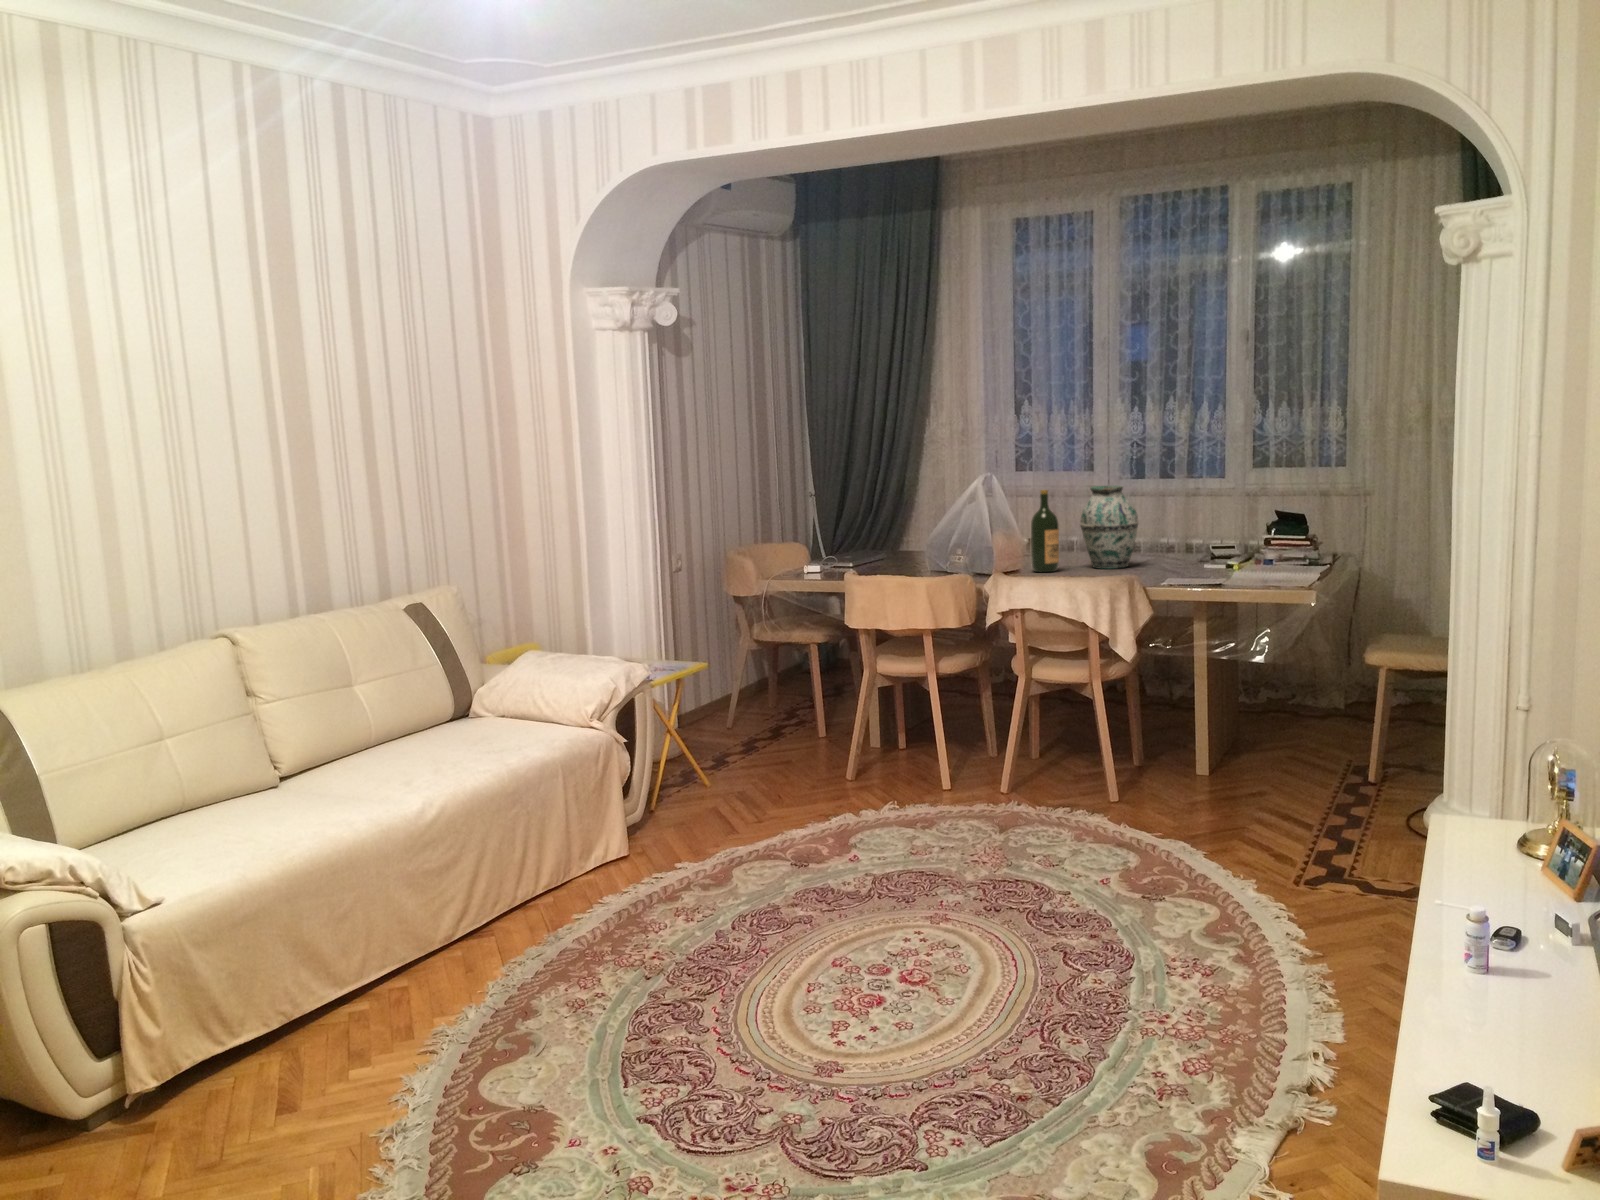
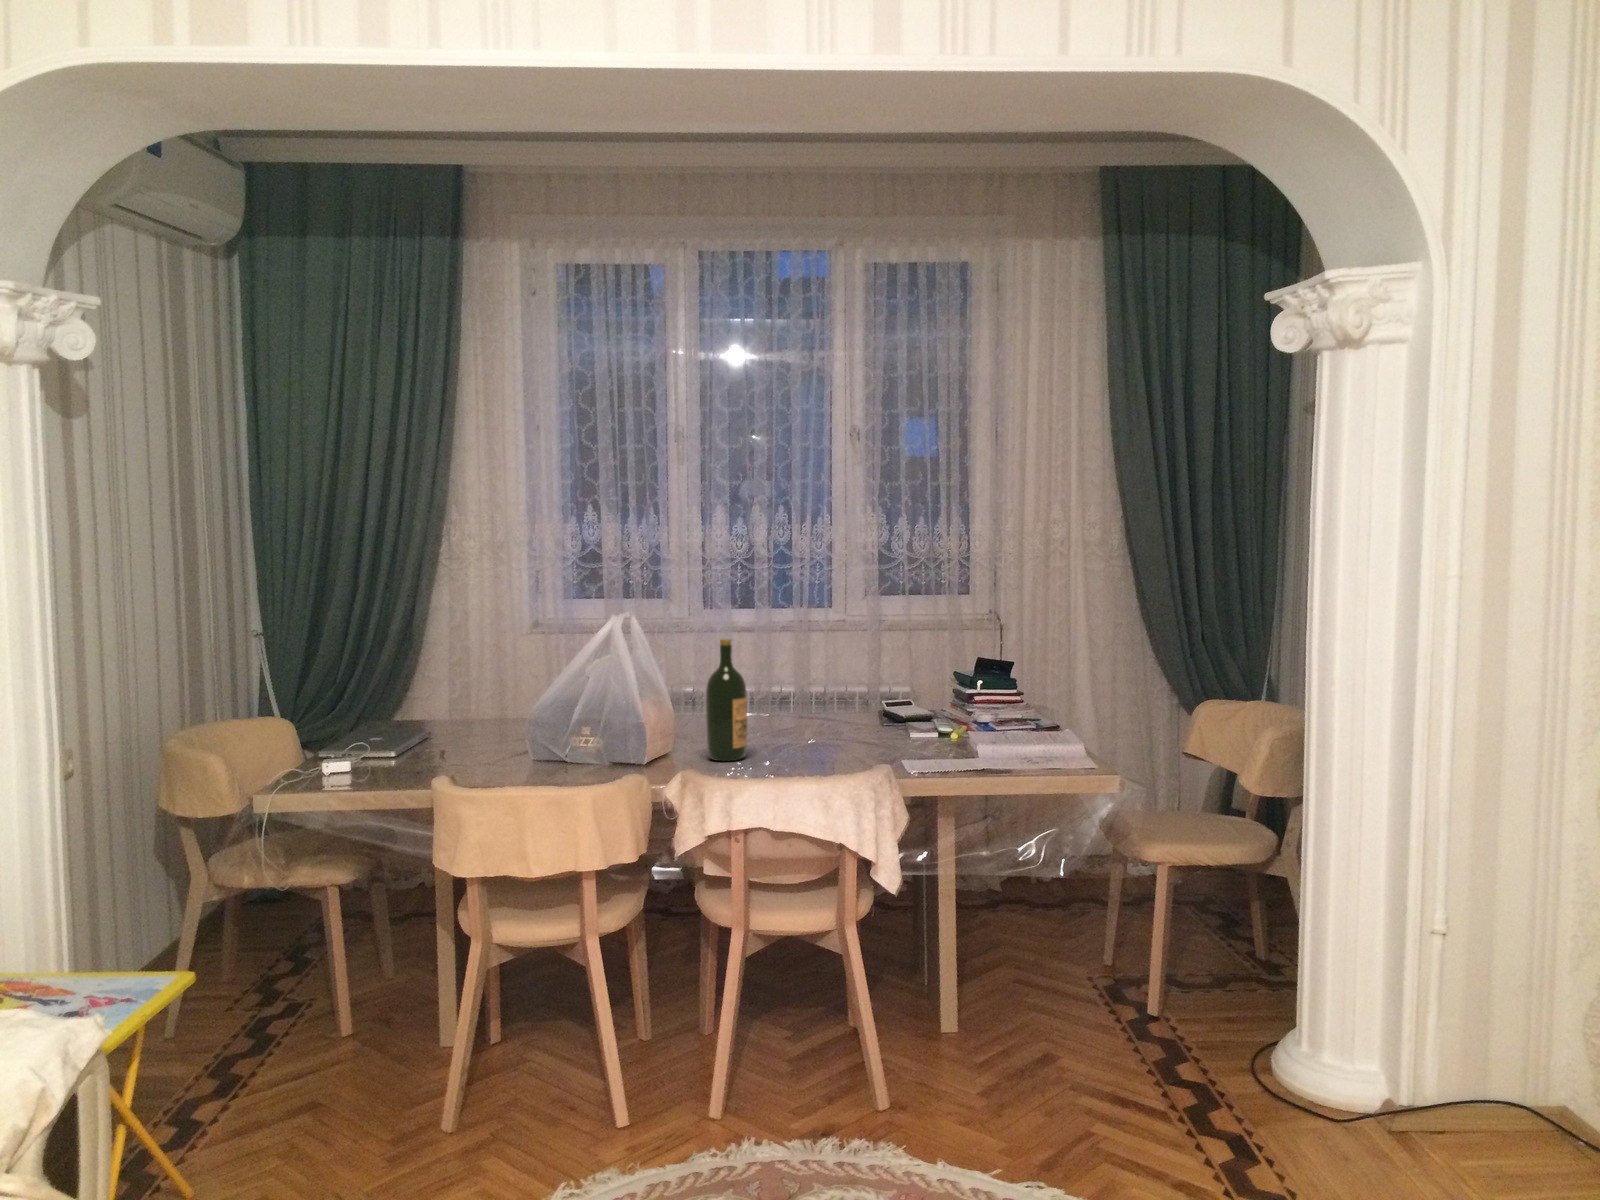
vase: present [1080,486,1139,569] -> none [761,630,843,749]

